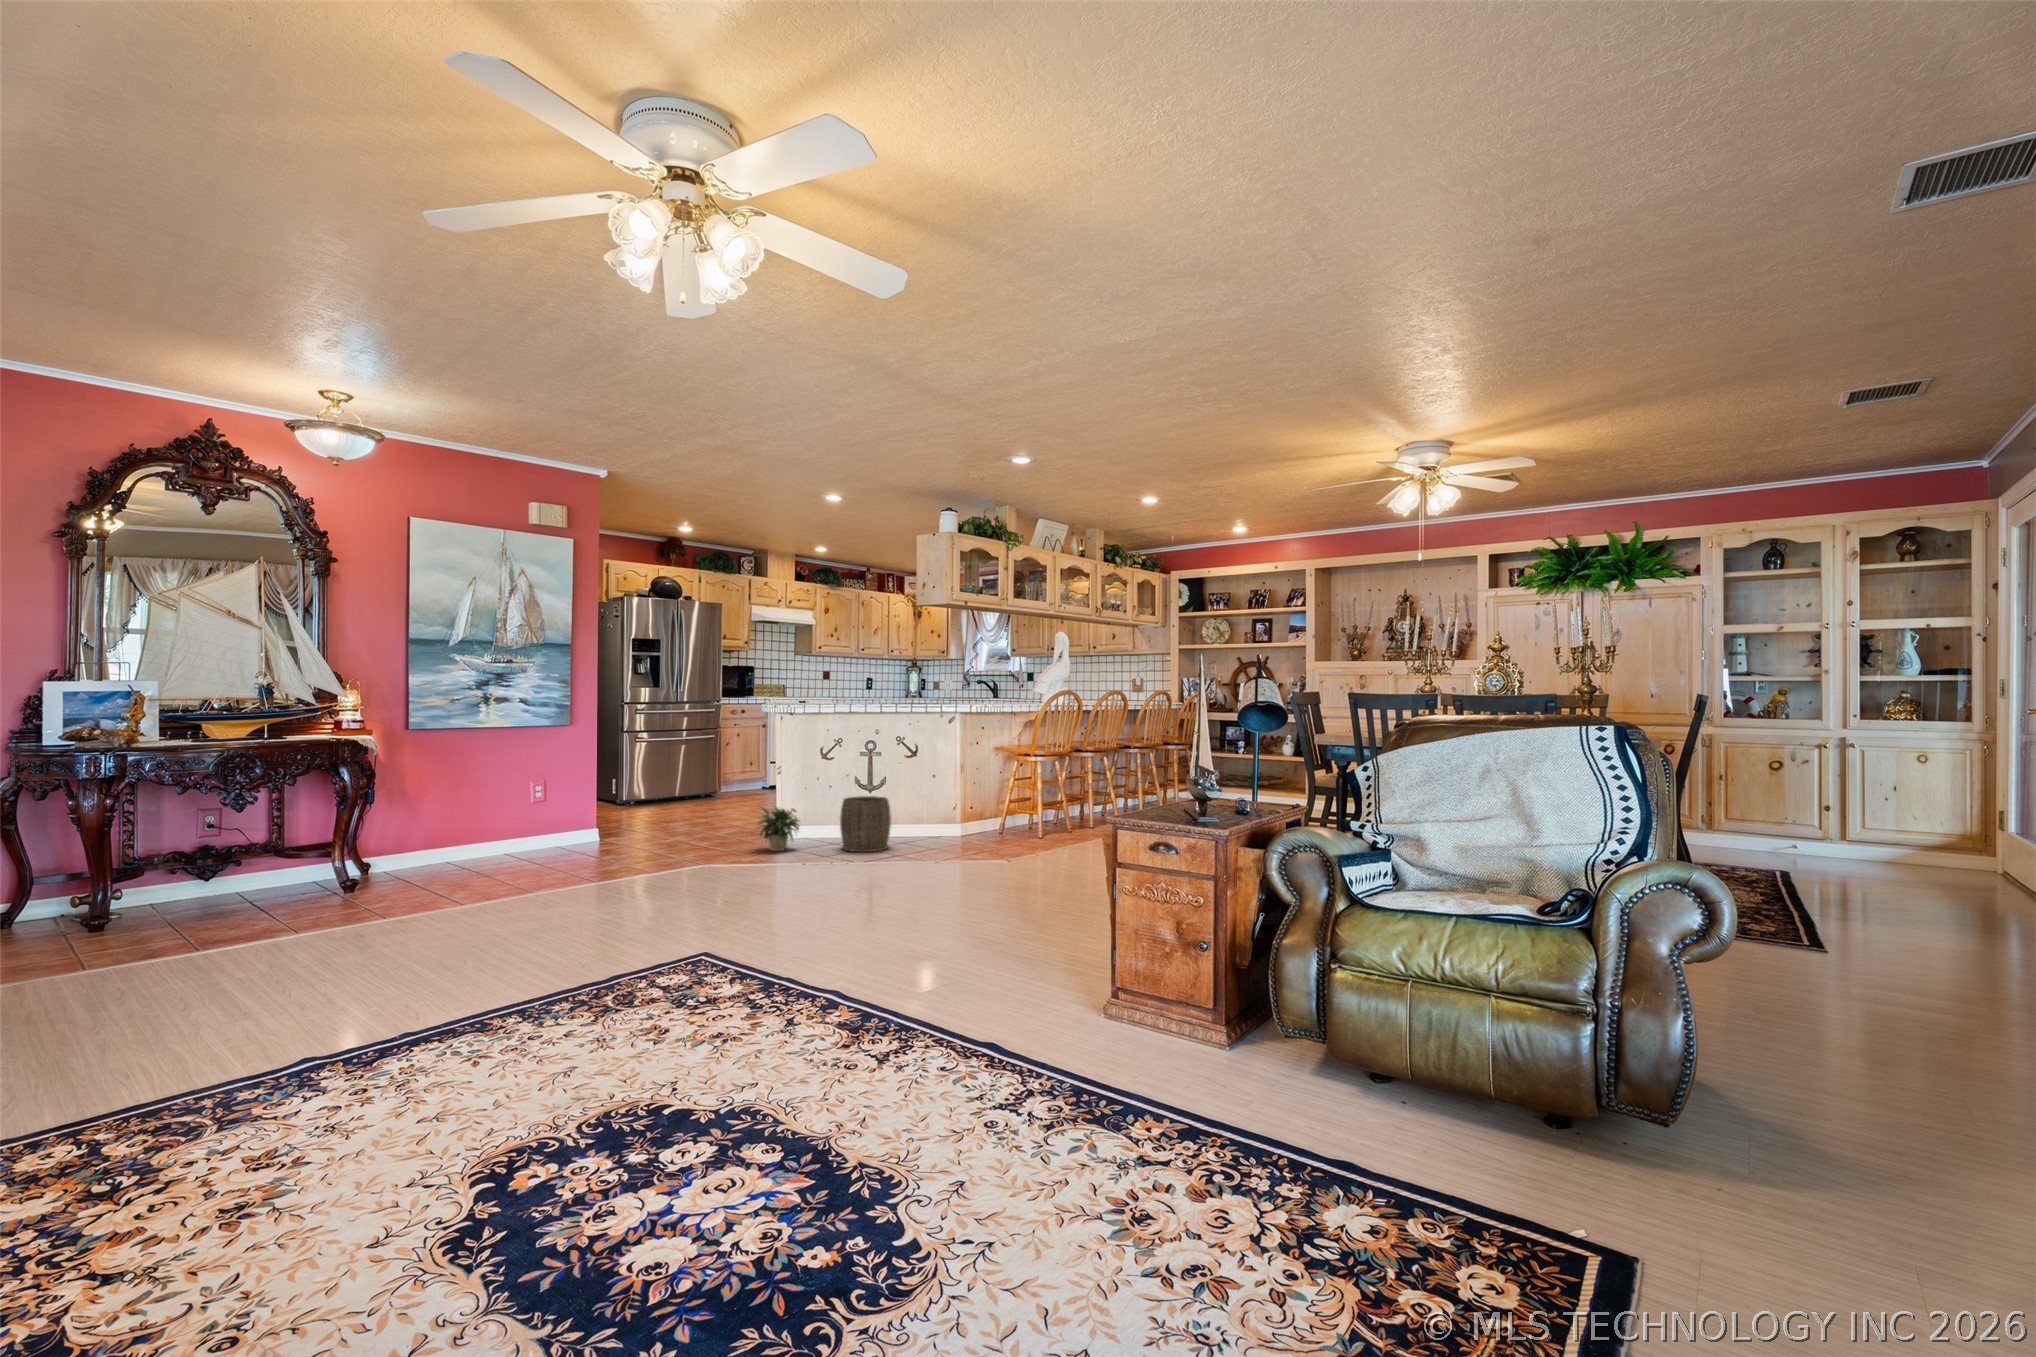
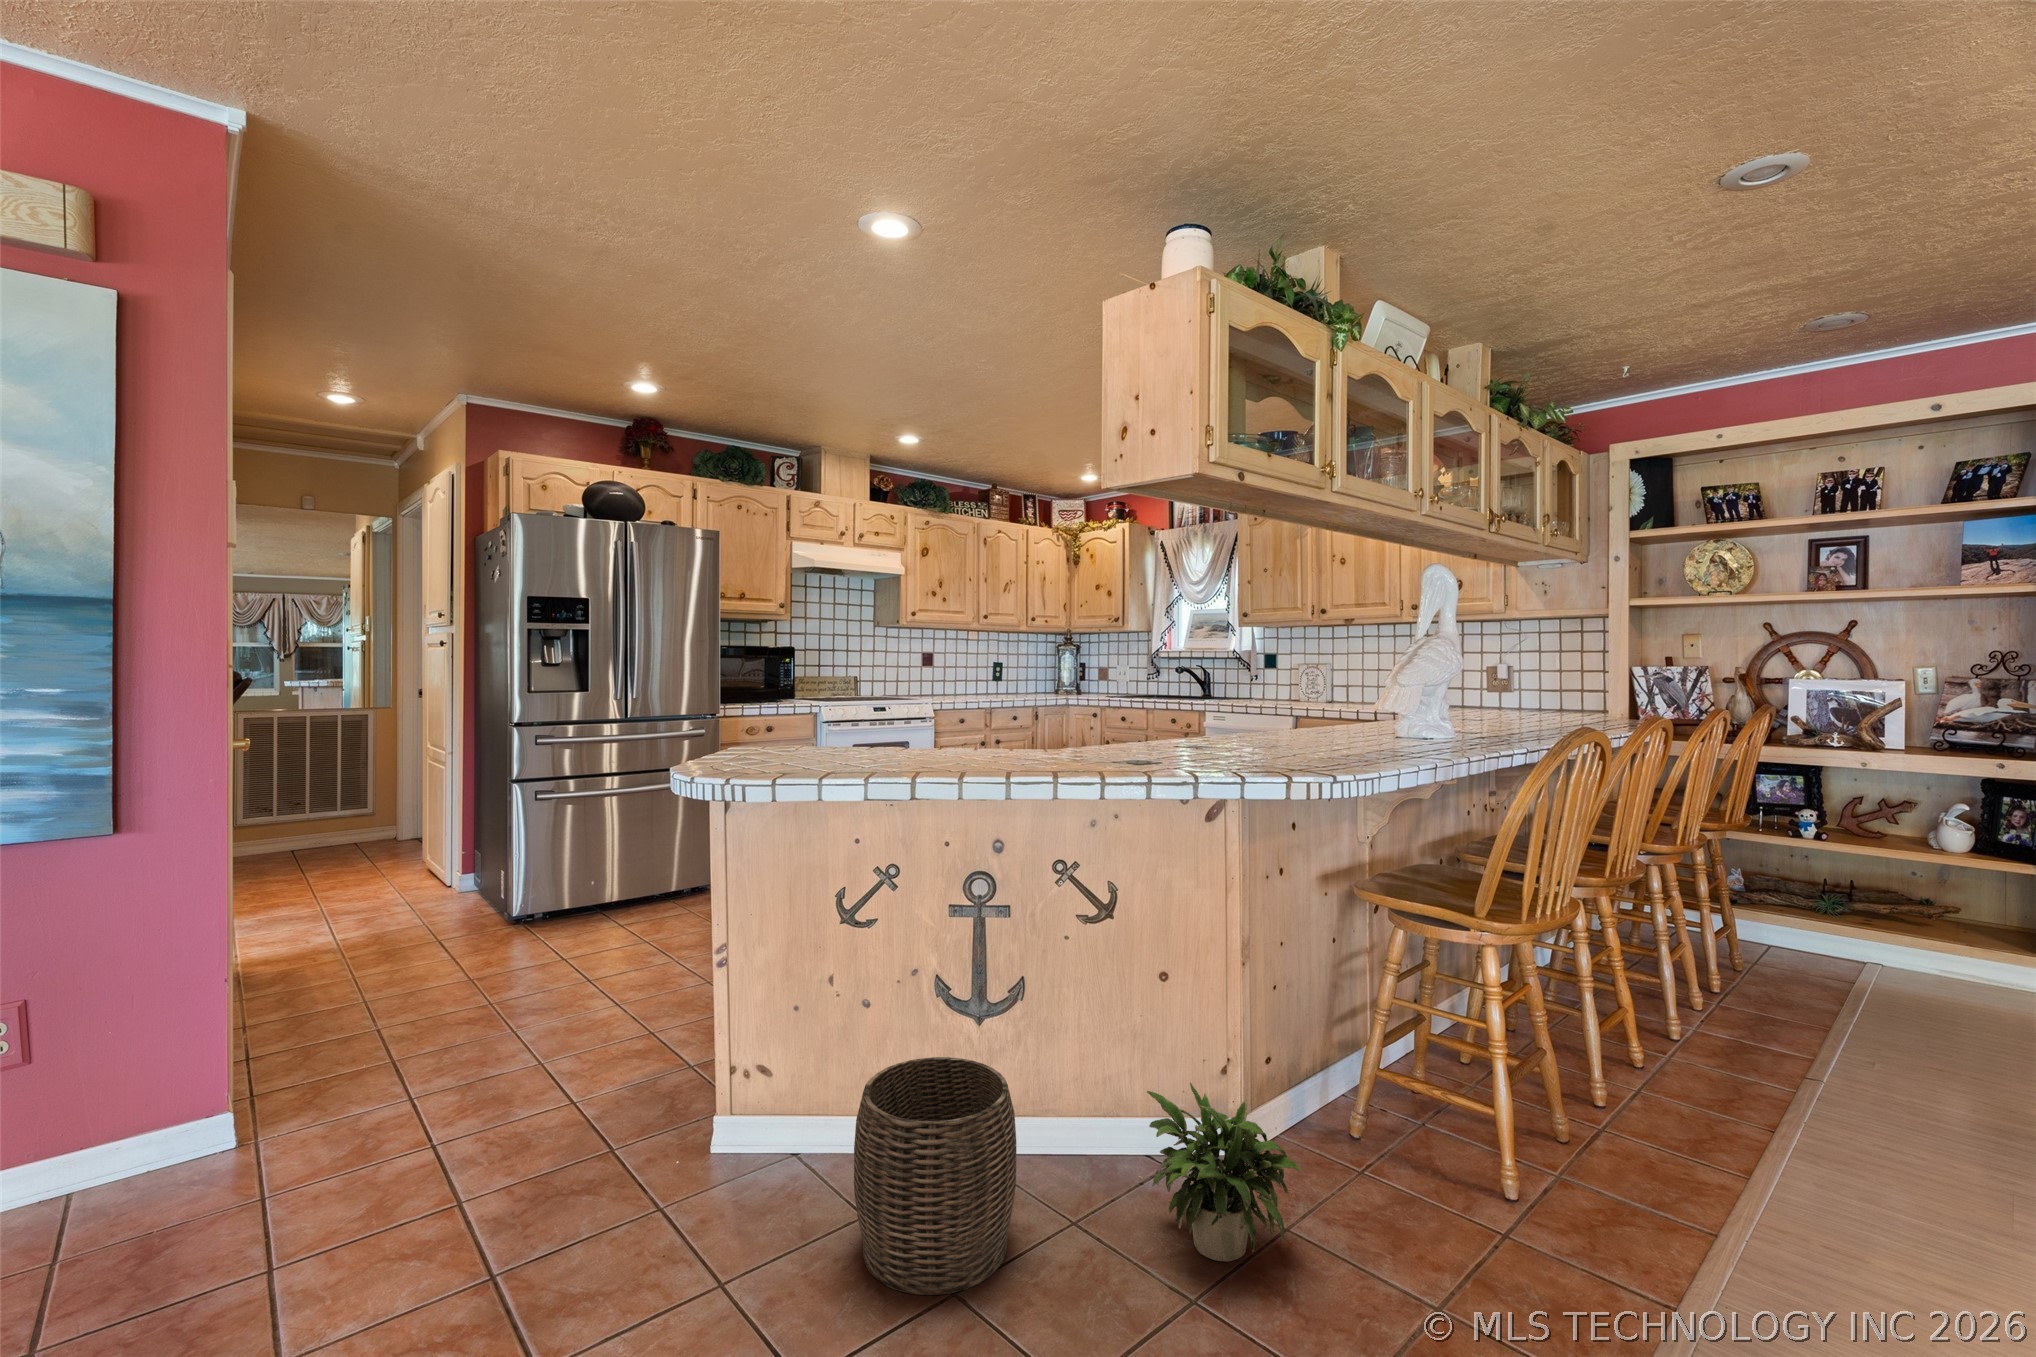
potted plant: present [759,807,799,851] -> present [1138,1083,1301,1262]

